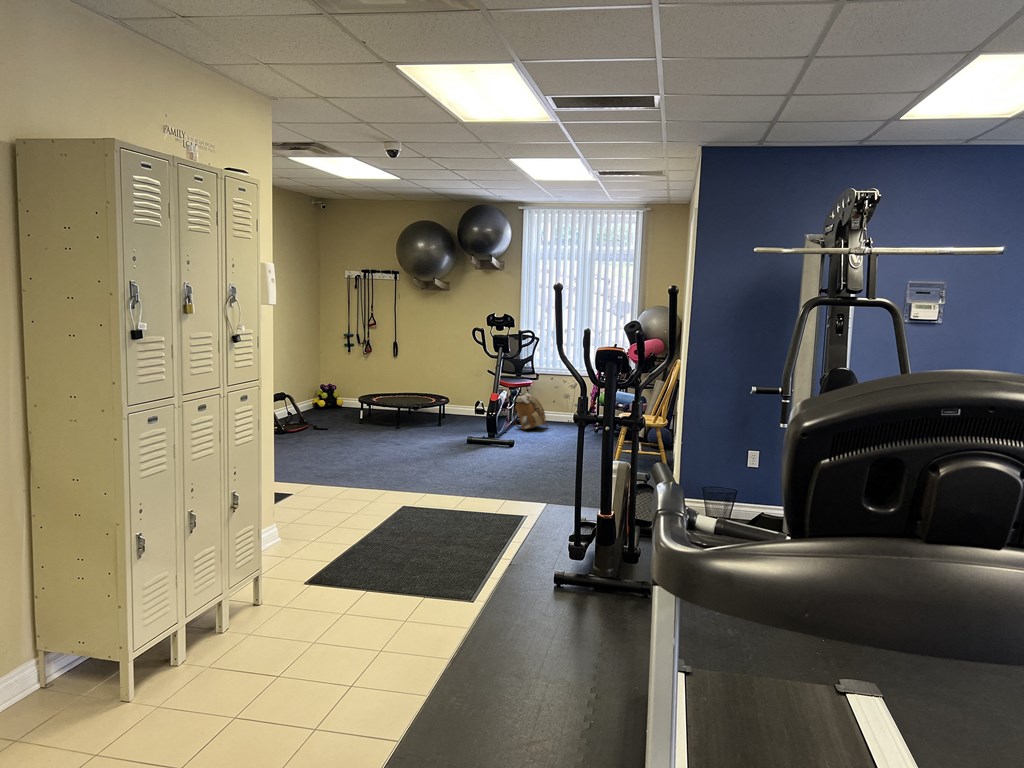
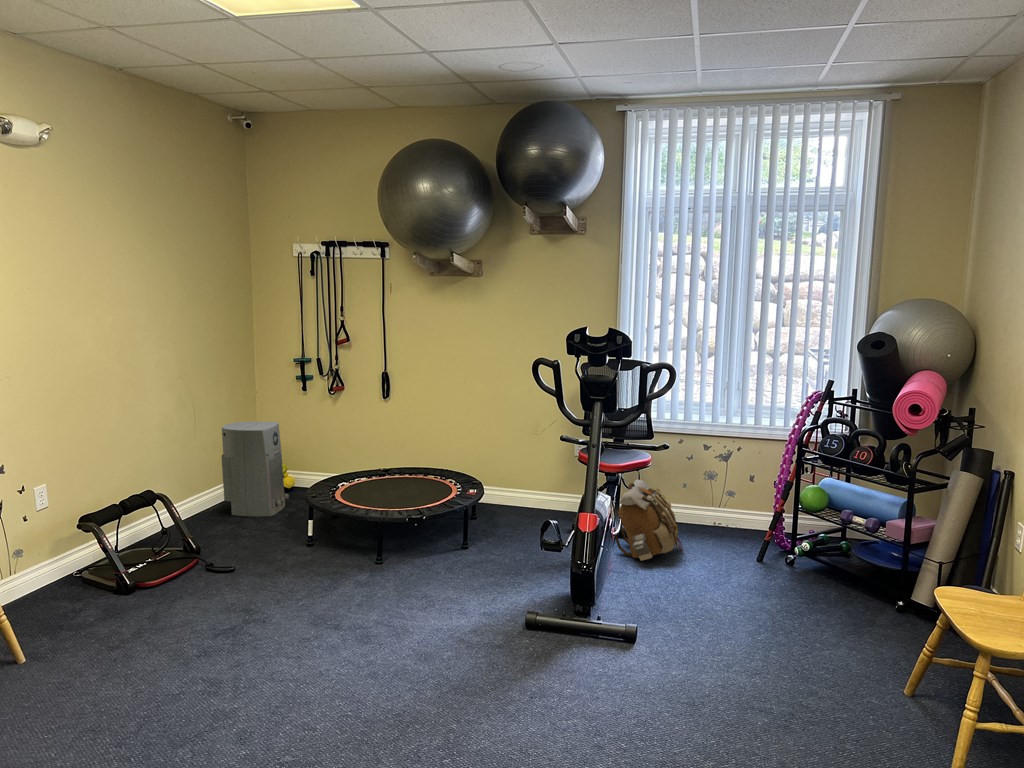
air purifier: none [307,368,341,417] -> present [221,422,289,517]

